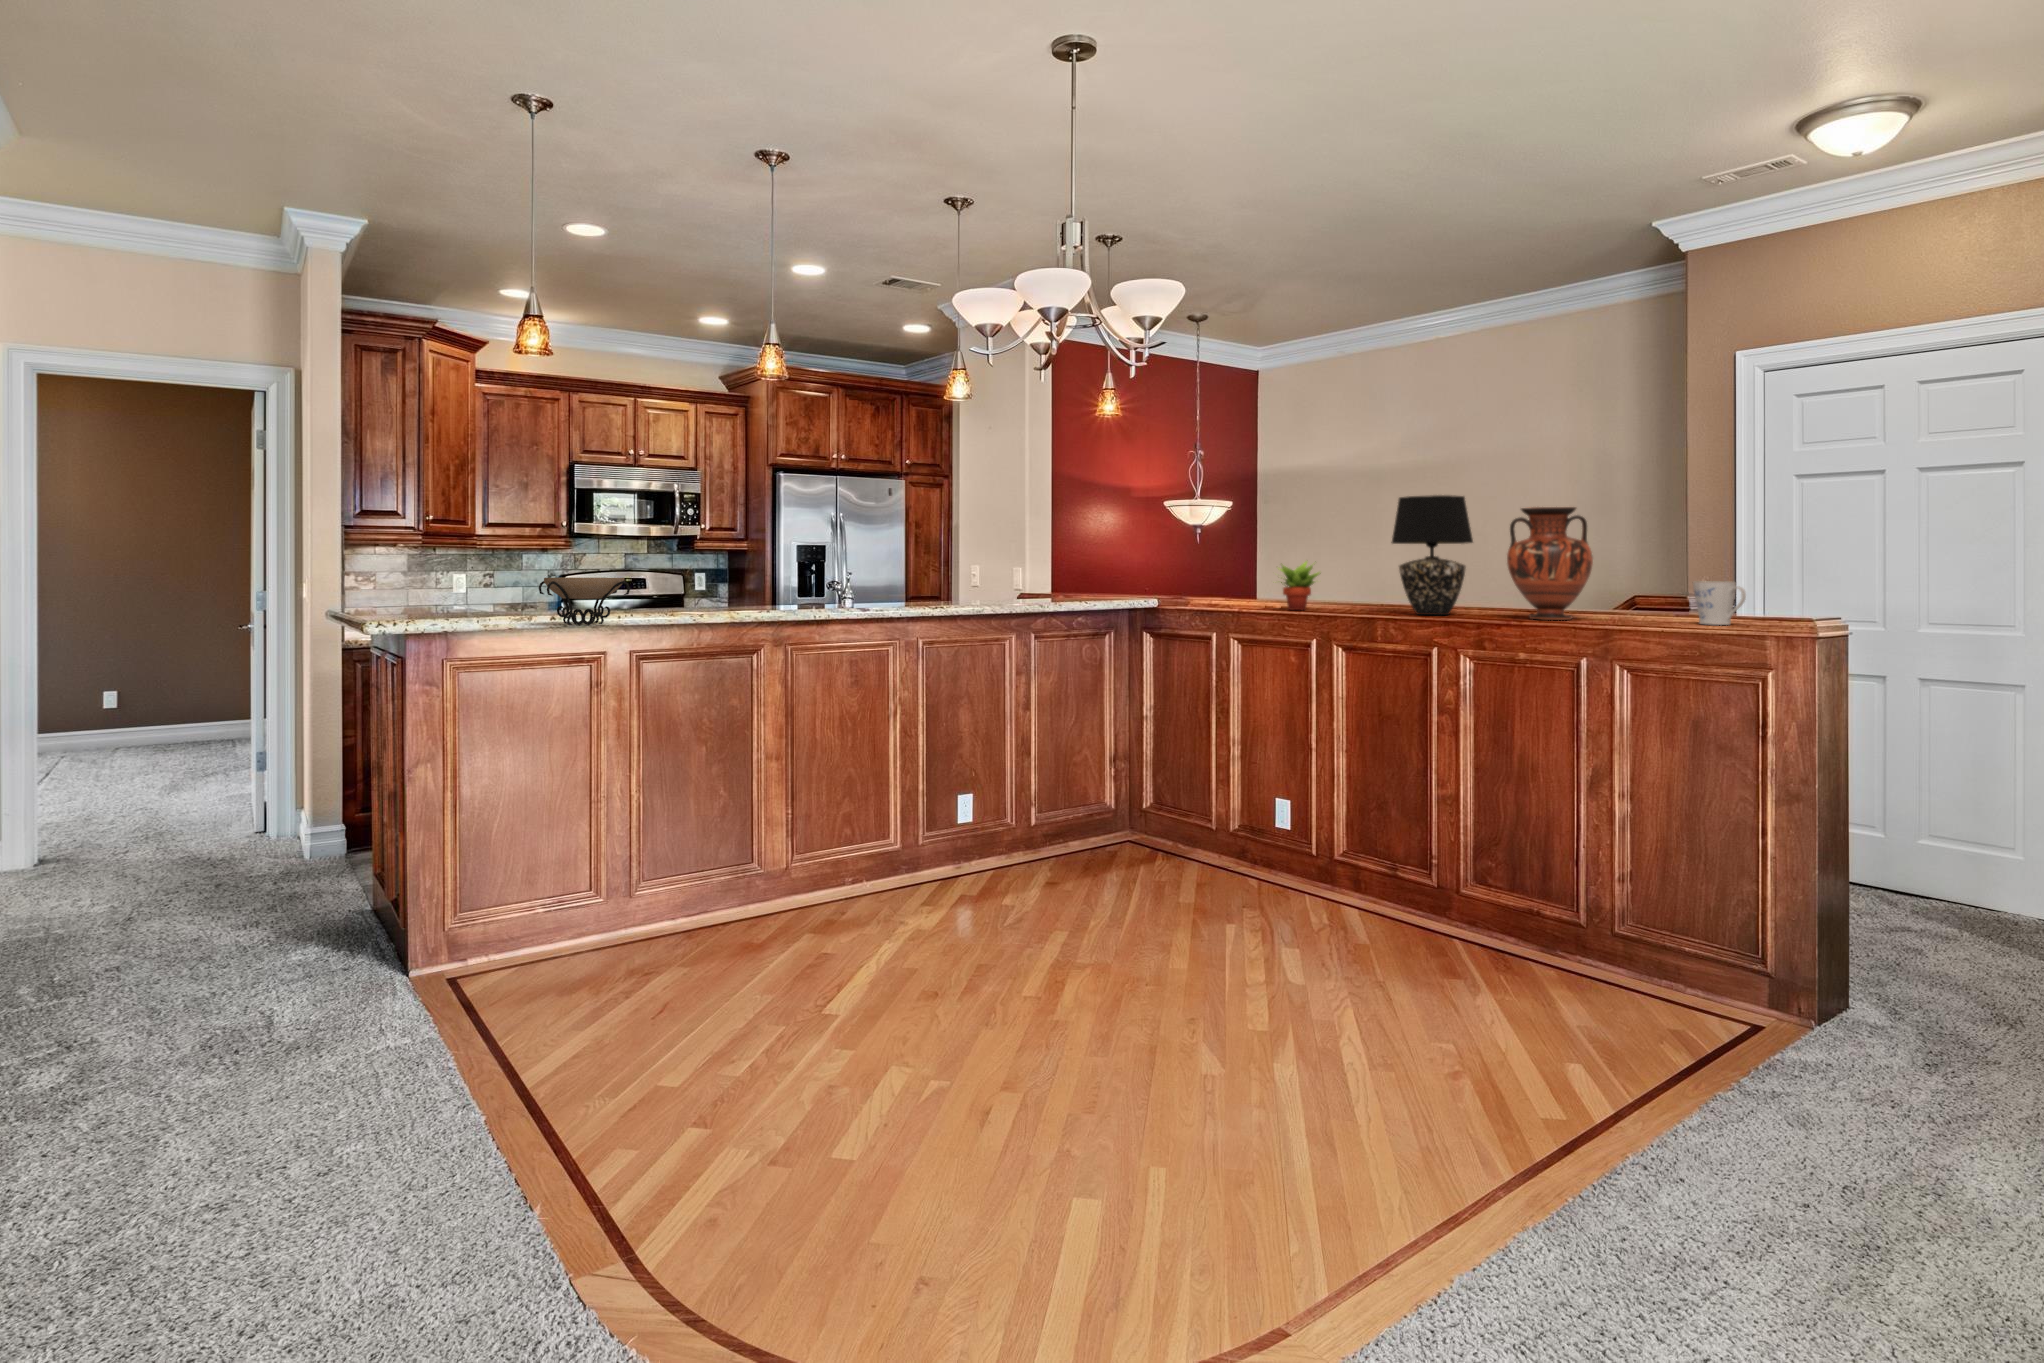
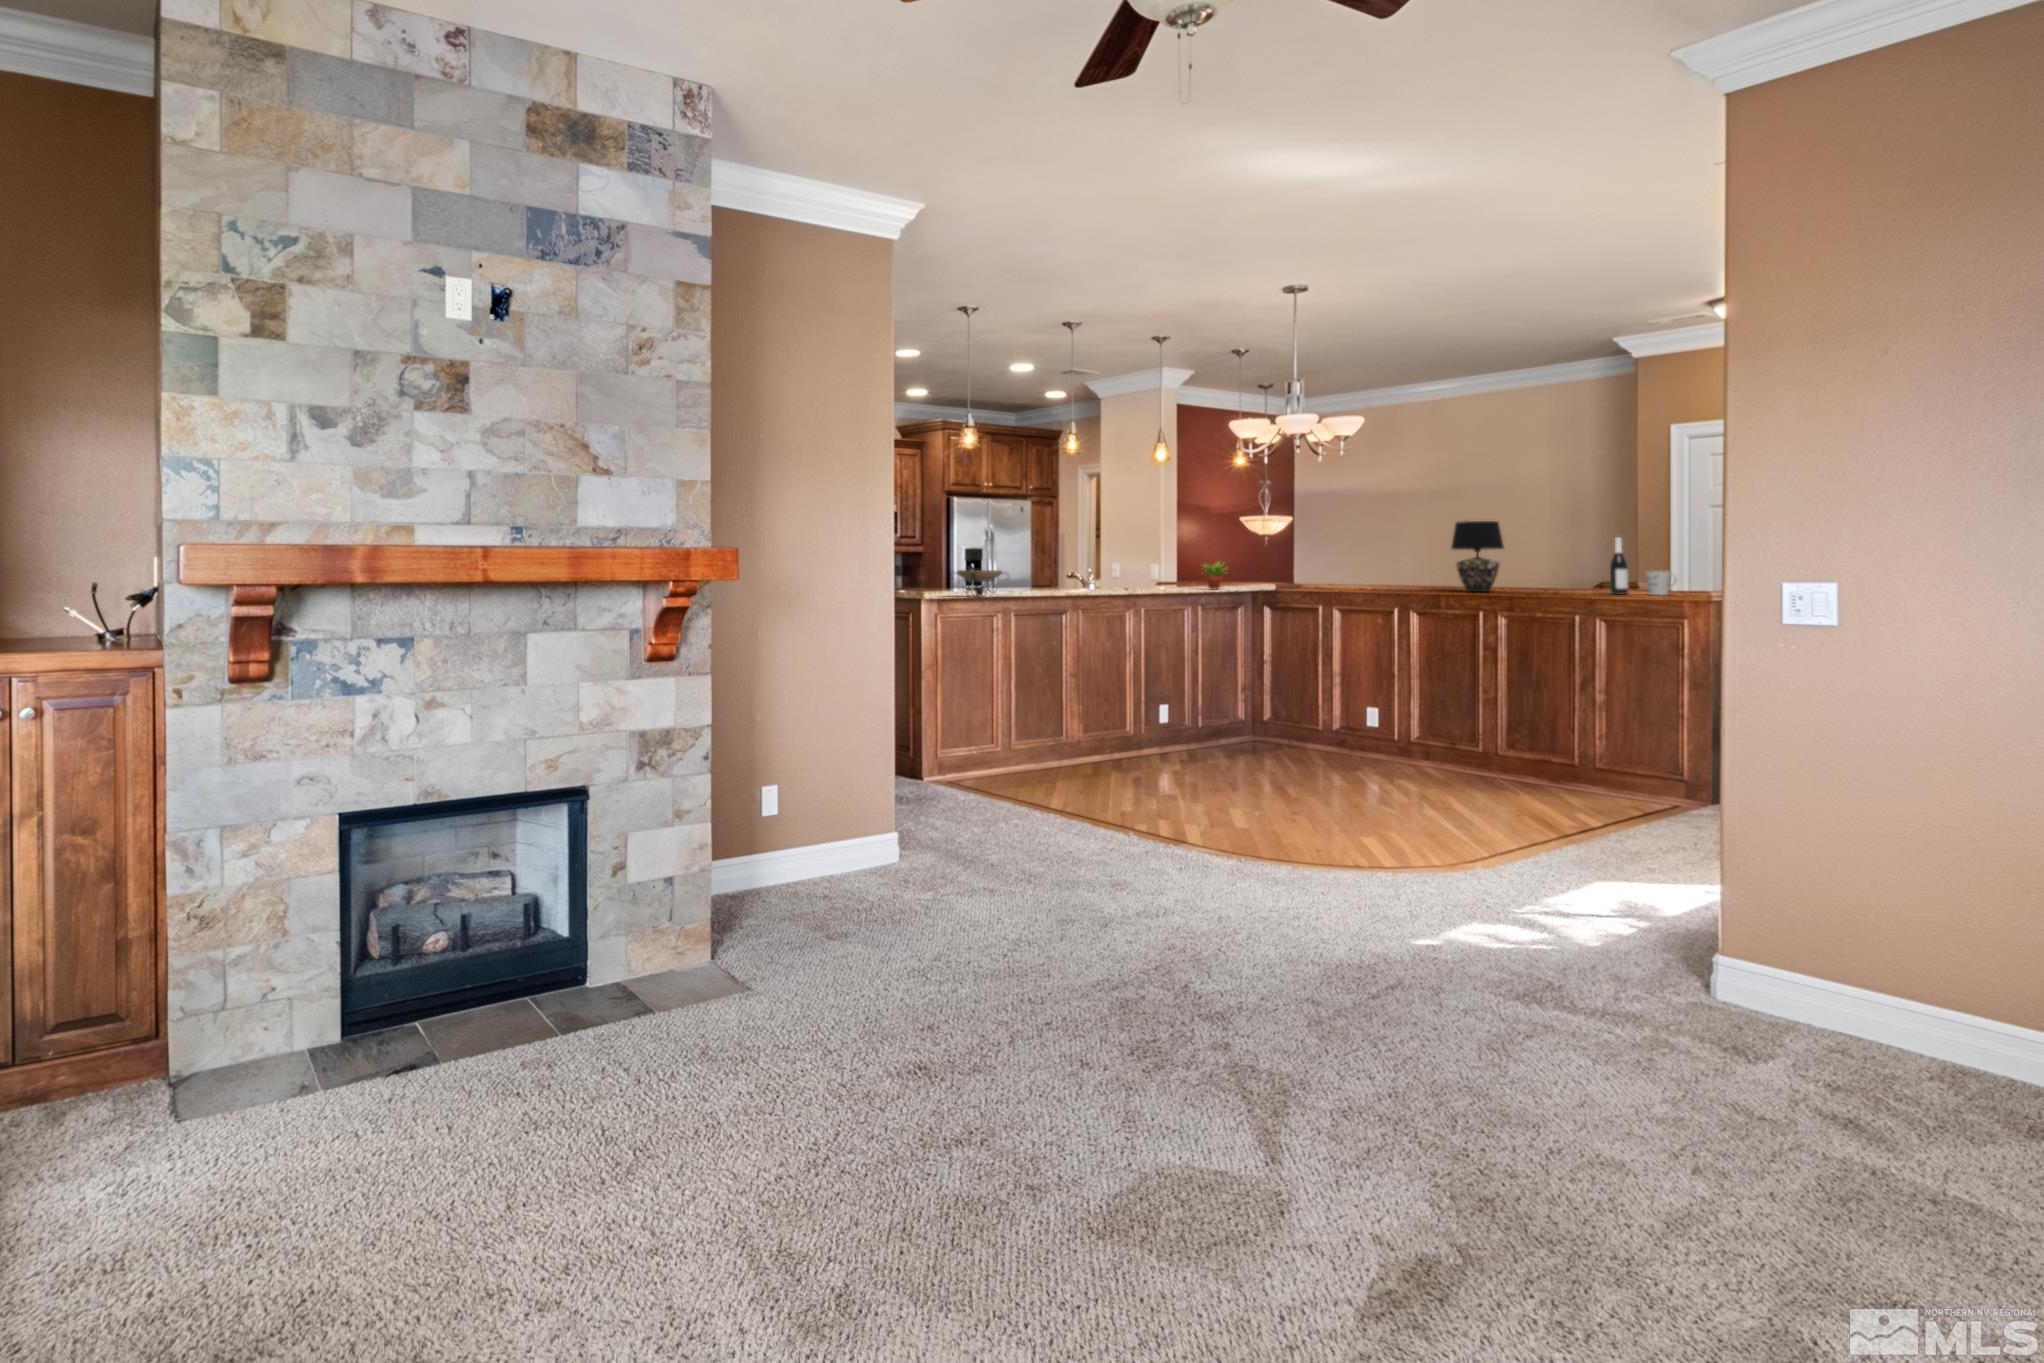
vase: present [1507,507,1593,620] -> none [1530,529,1583,594]
wine bottle: none [1634,520,1665,622] -> present [1610,537,1628,595]
succulent plant: present [1278,561,1321,610] -> present [1204,561,1225,589]

